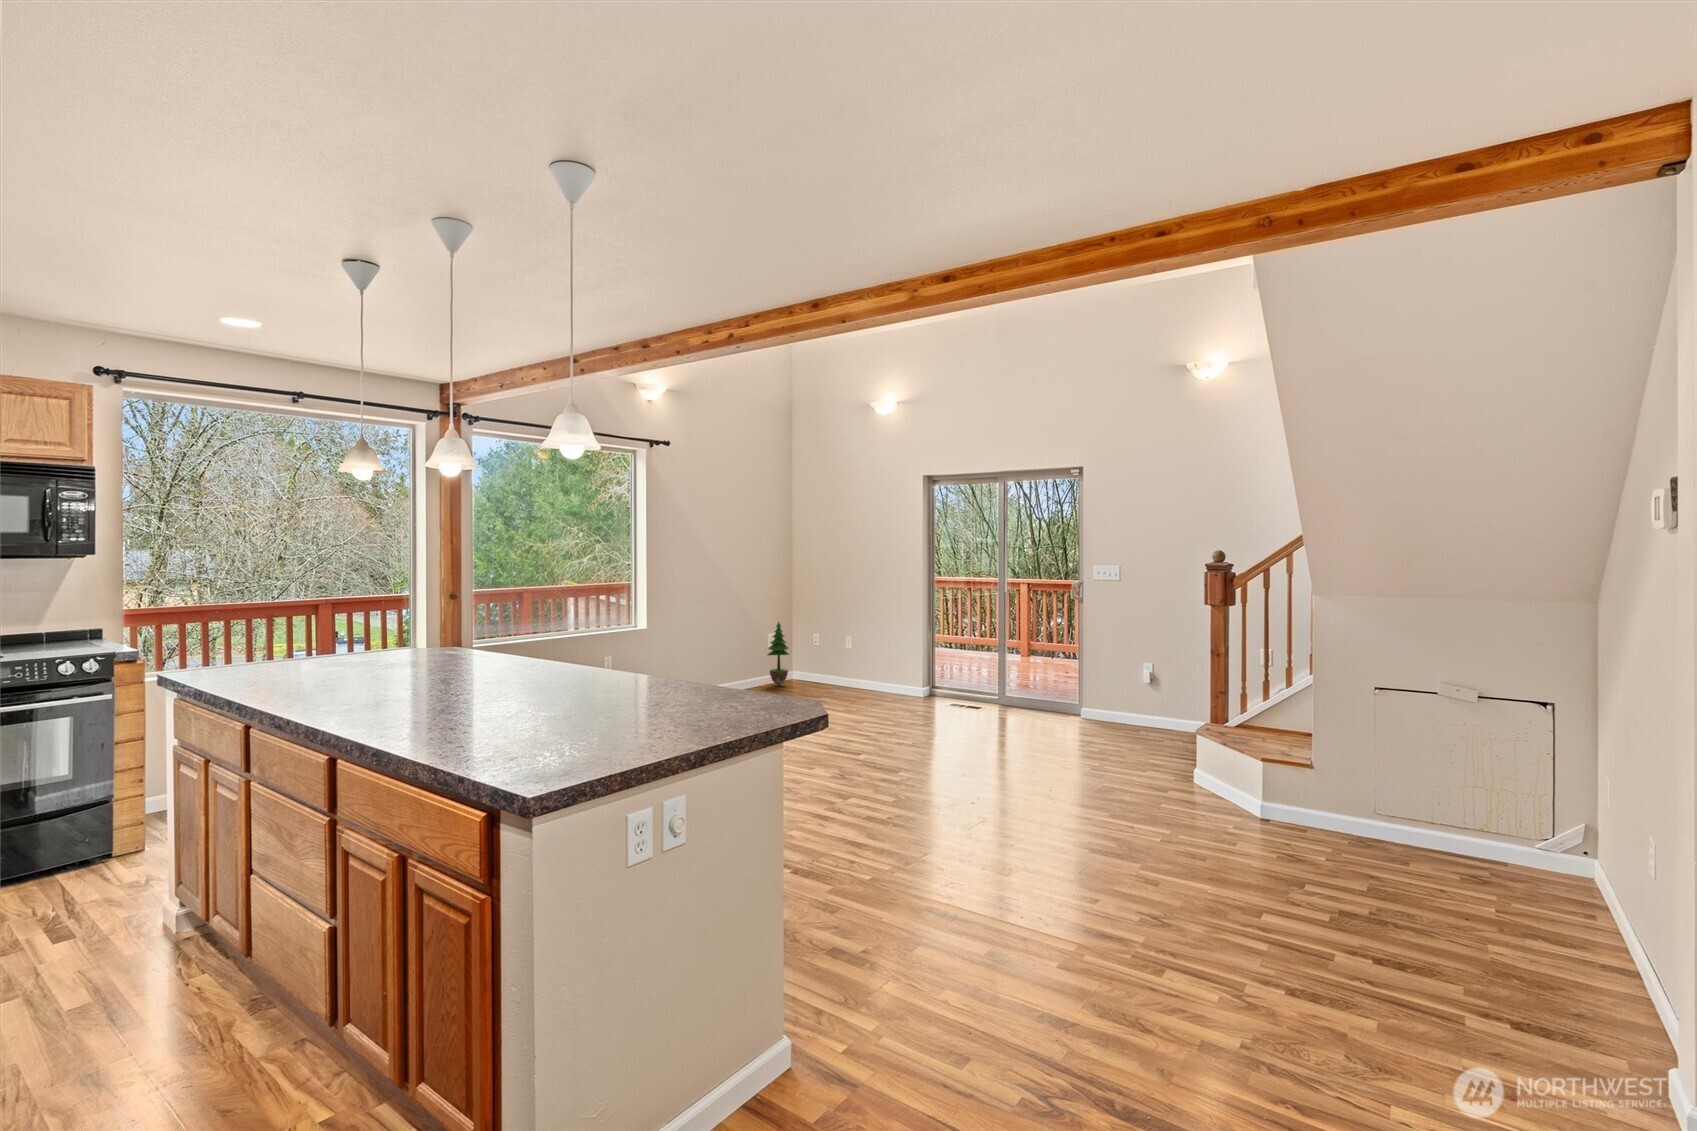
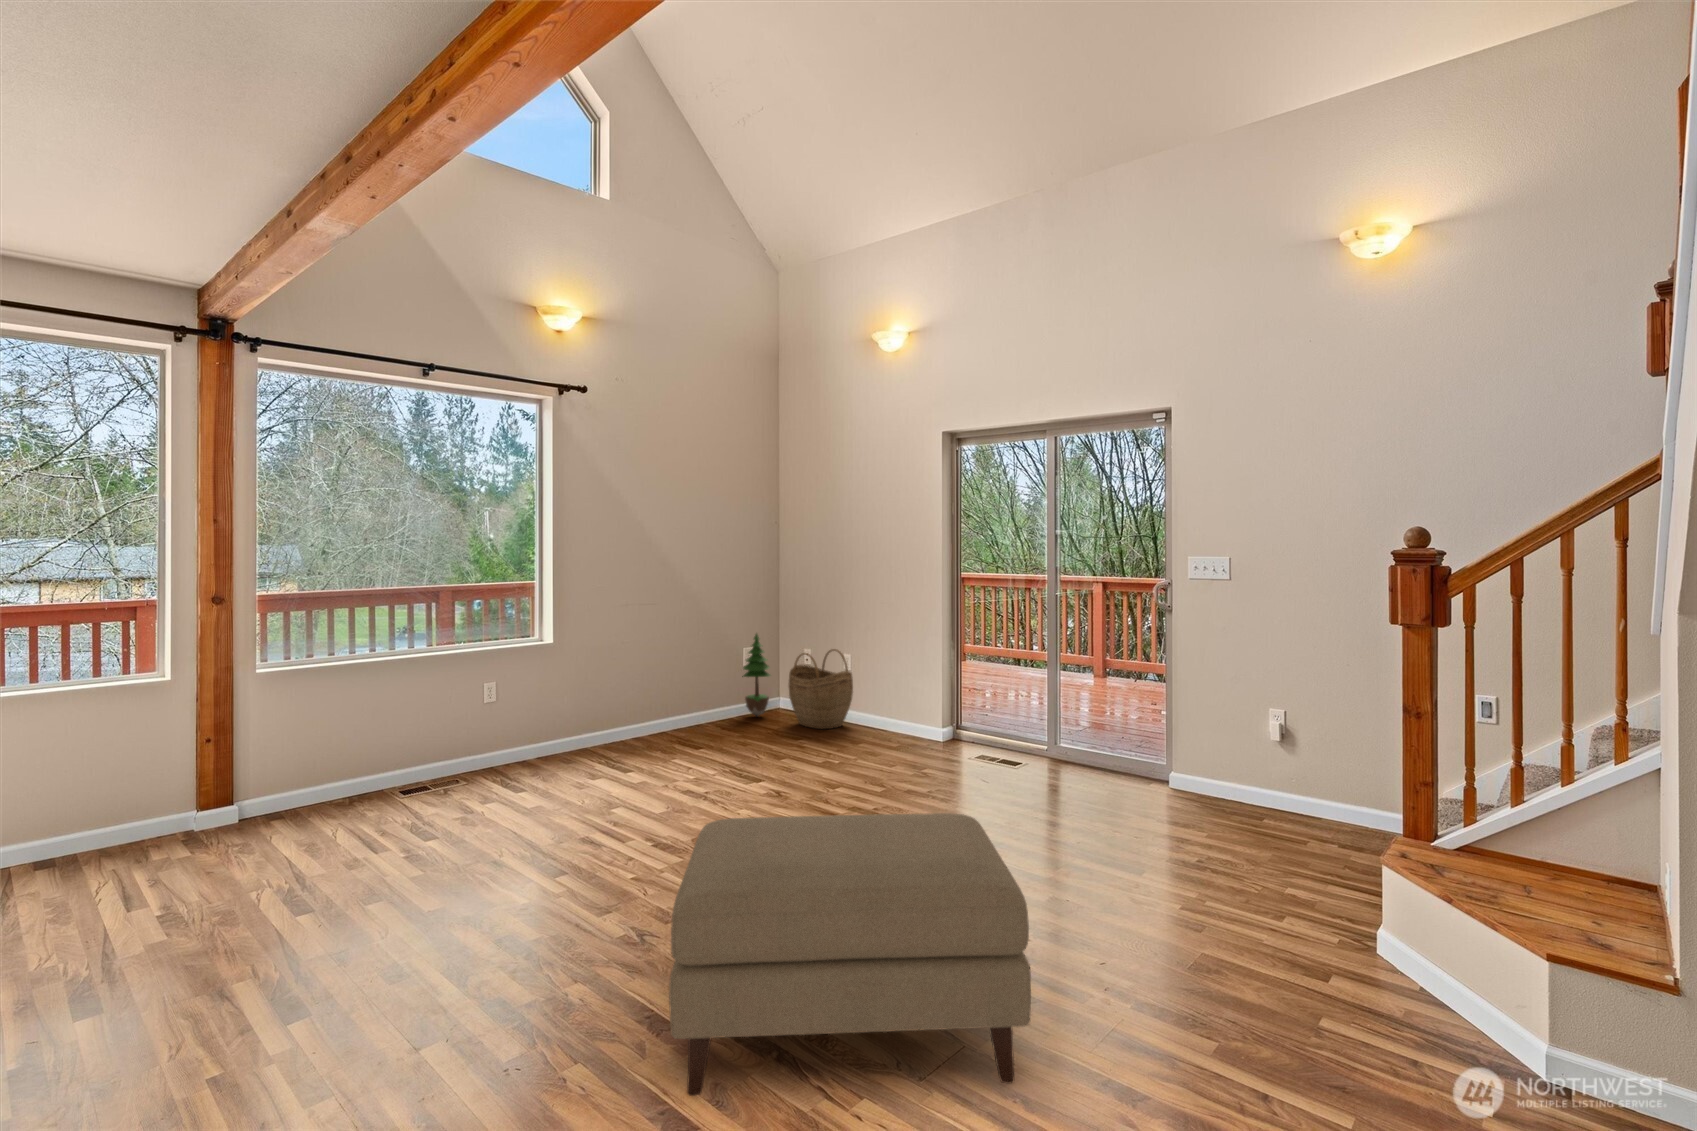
woven basket: none [806,633,855,692] -> present [789,649,853,729]
ottoman: none [836,709,1025,835] -> present [669,813,1031,1096]

